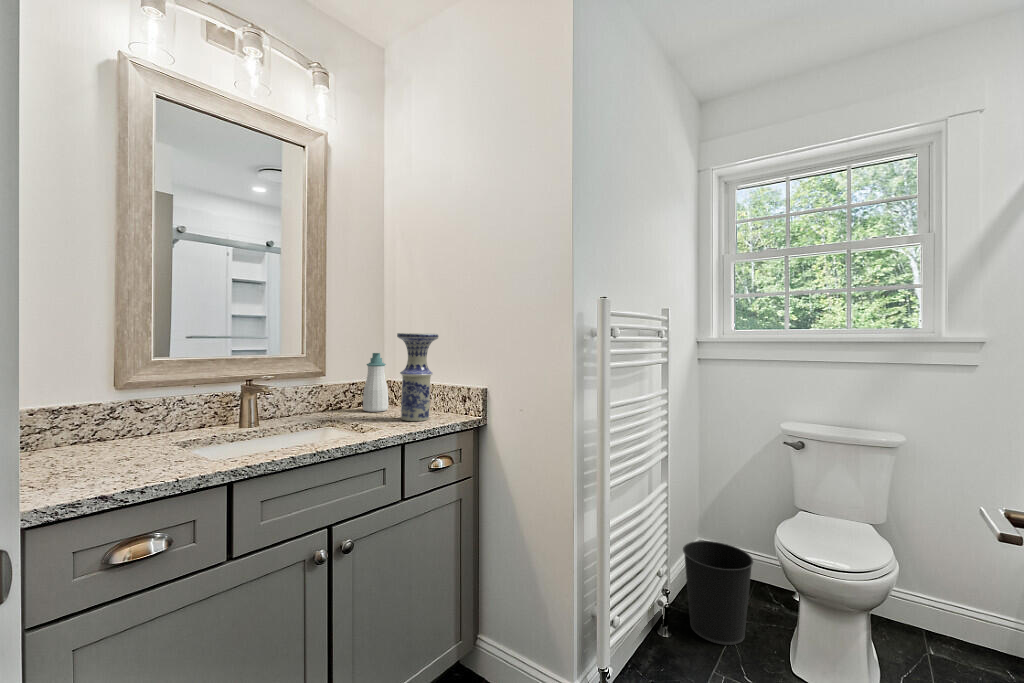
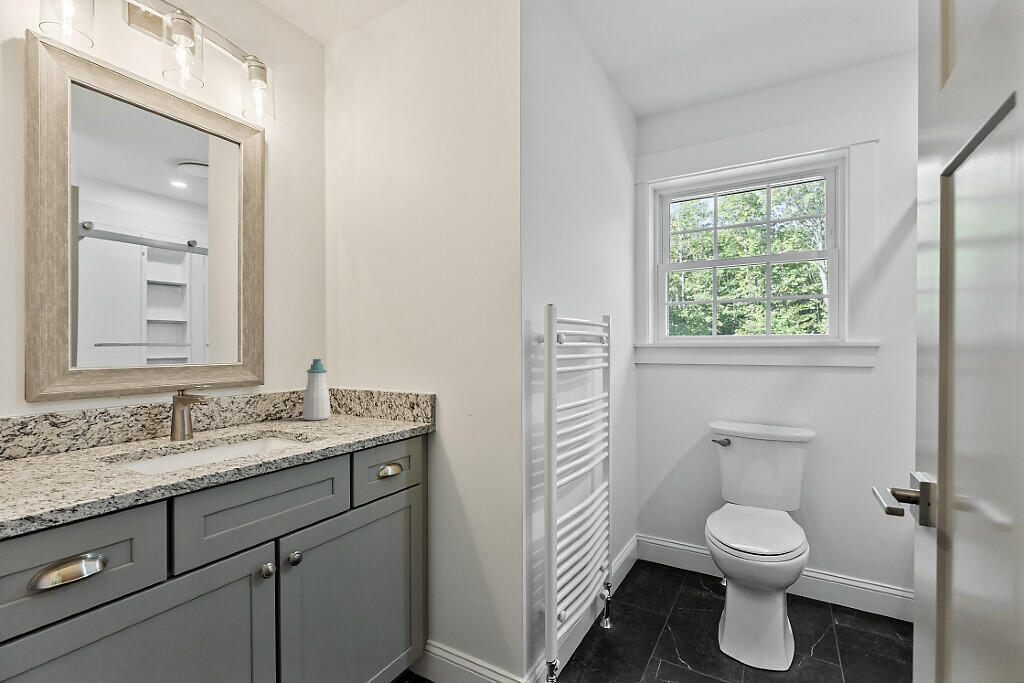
vase: present [397,333,439,421] -> none [343,339,386,429]
wastebasket: present [683,541,753,645] -> none [623,535,686,631]

